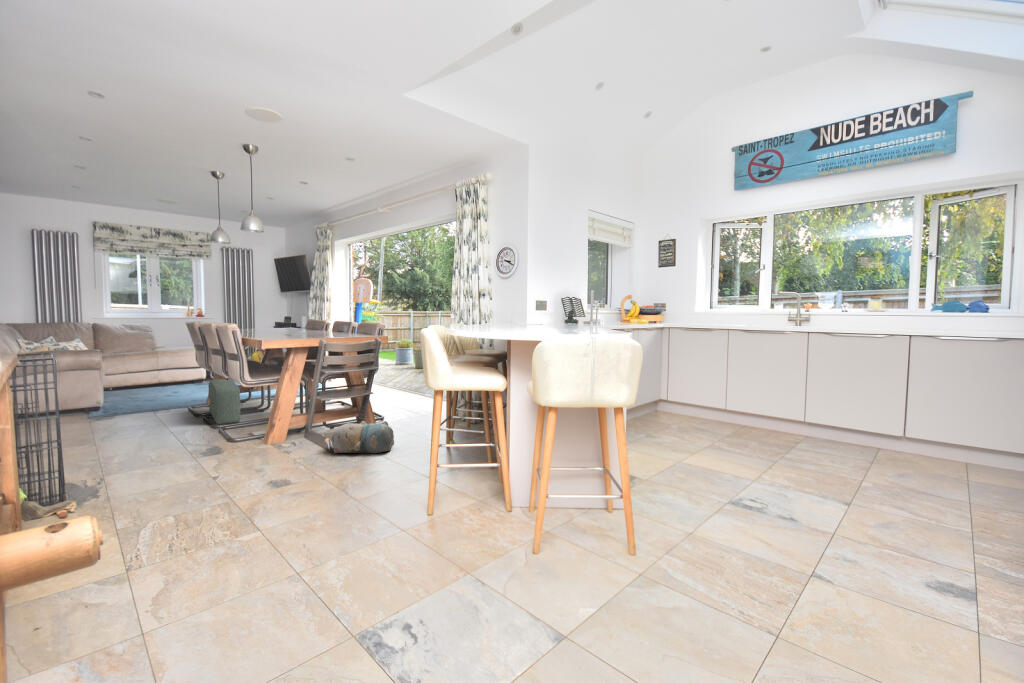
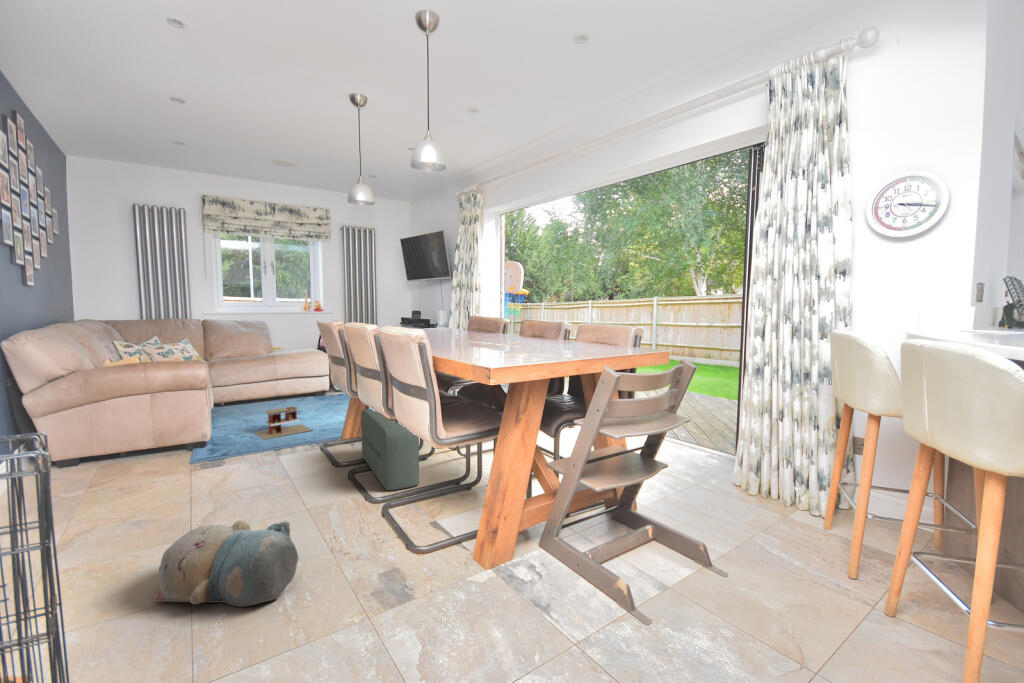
toy house: none [134,384,181,406] -> present [254,406,312,439]
plush toy: present [331,421,394,453] -> present [154,520,298,607]

